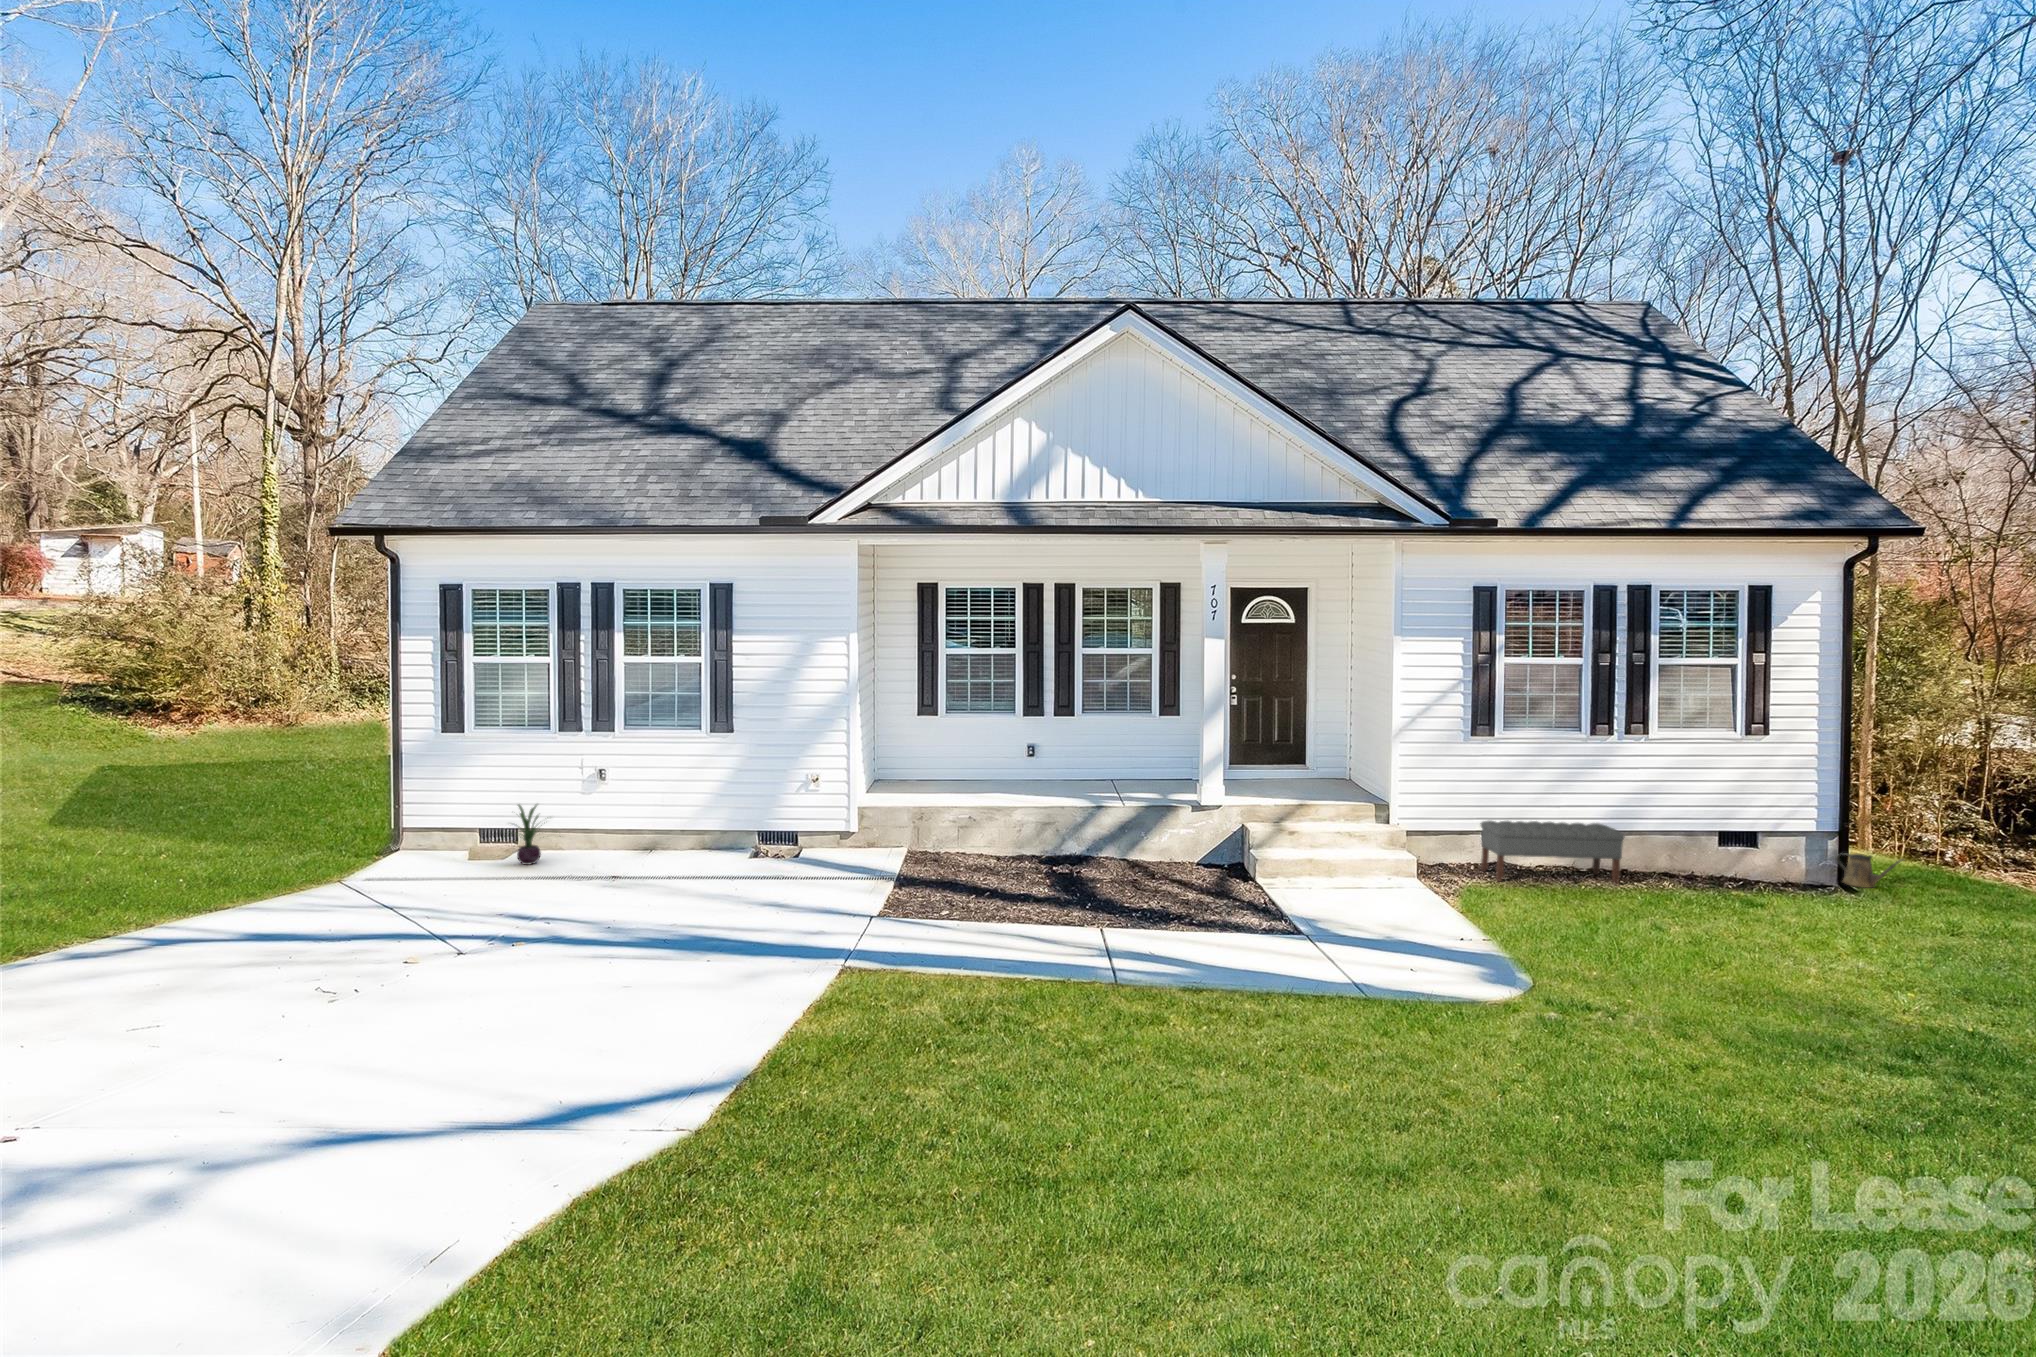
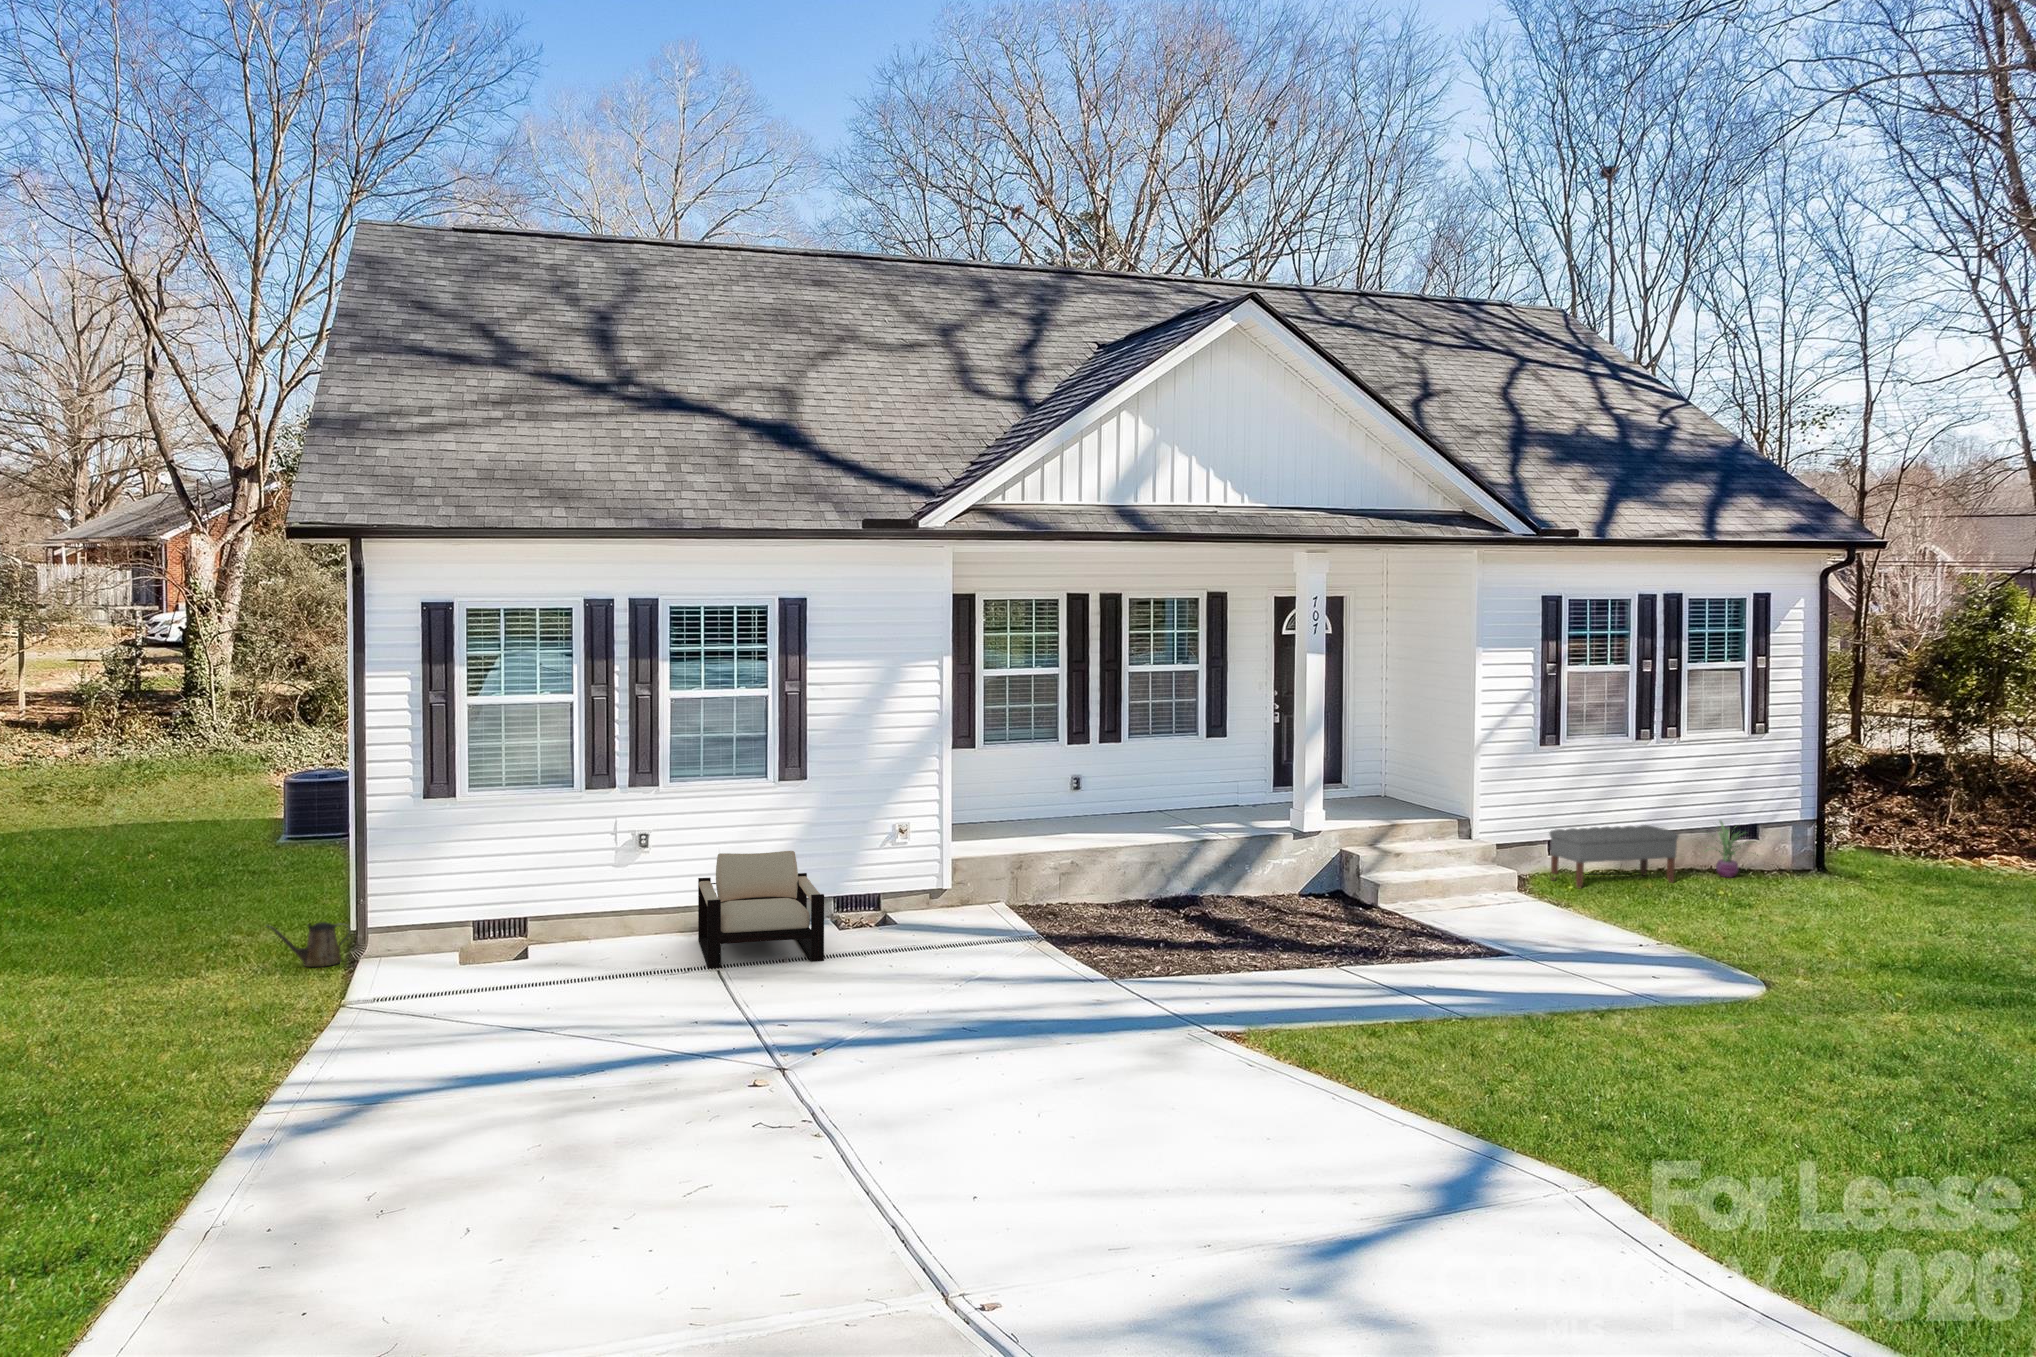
armchair: none [603,788,727,882] -> present [698,851,824,969]
decorative plant: present [511,805,541,865] -> present [1704,821,1744,878]
watering can: present [1836,853,1903,888] -> present [267,922,351,967]

